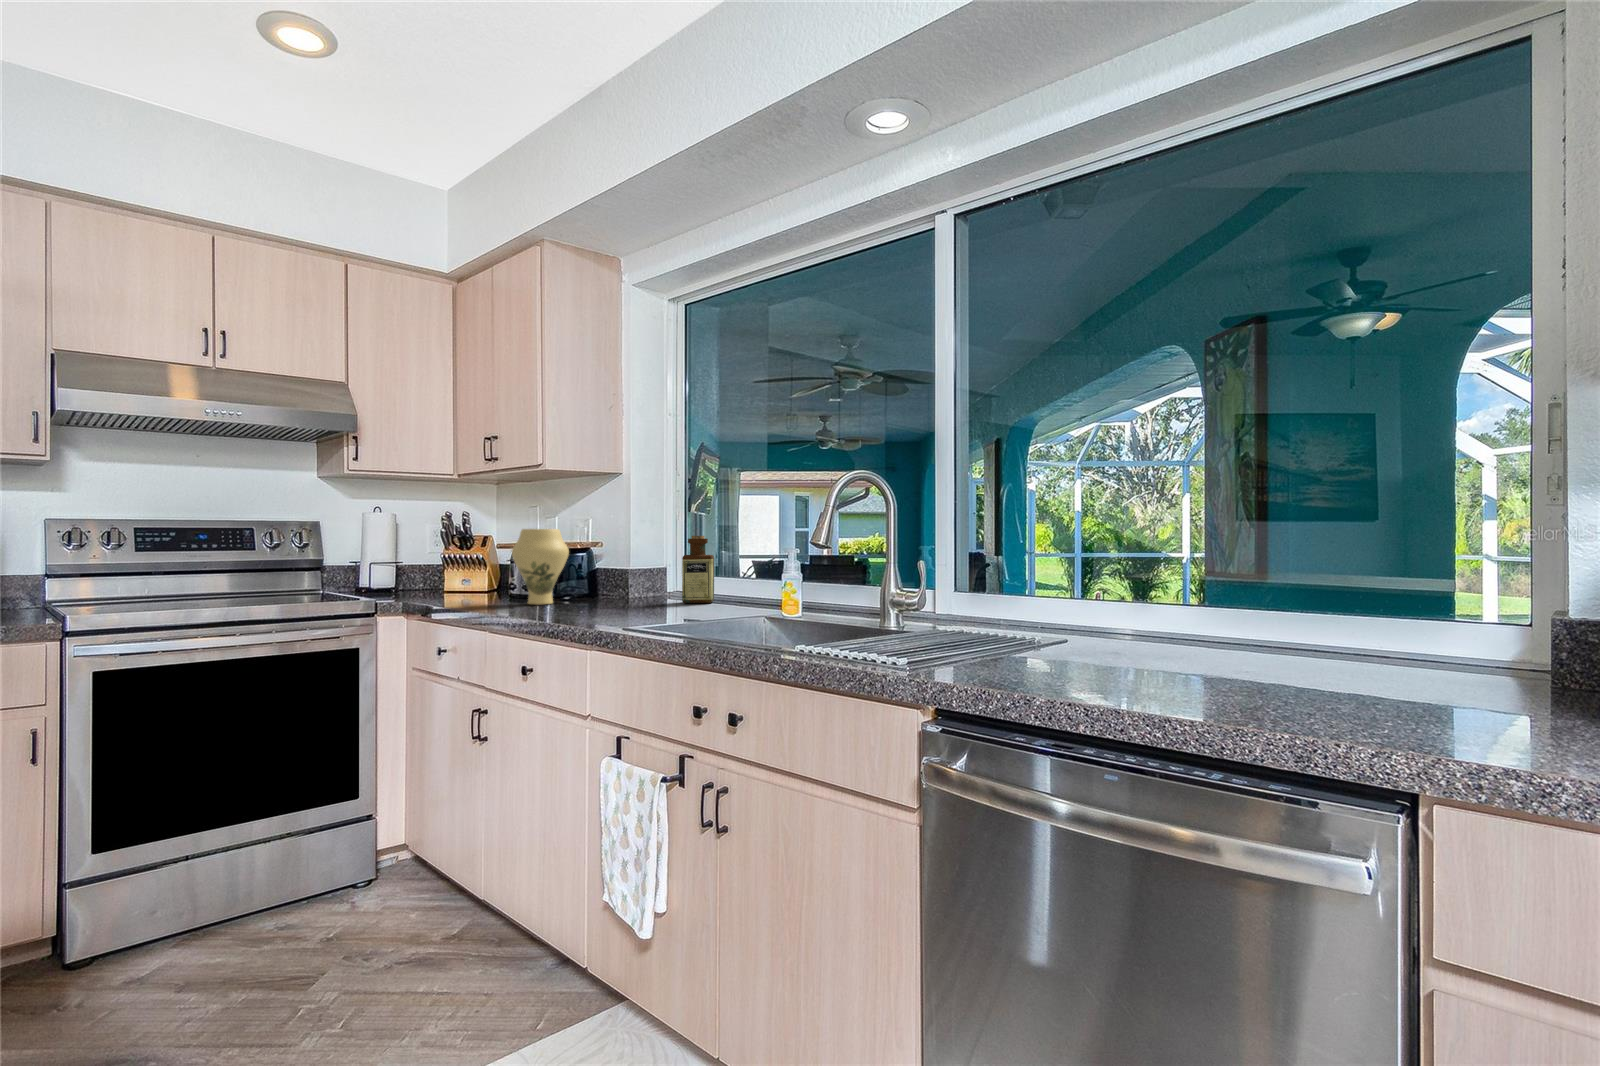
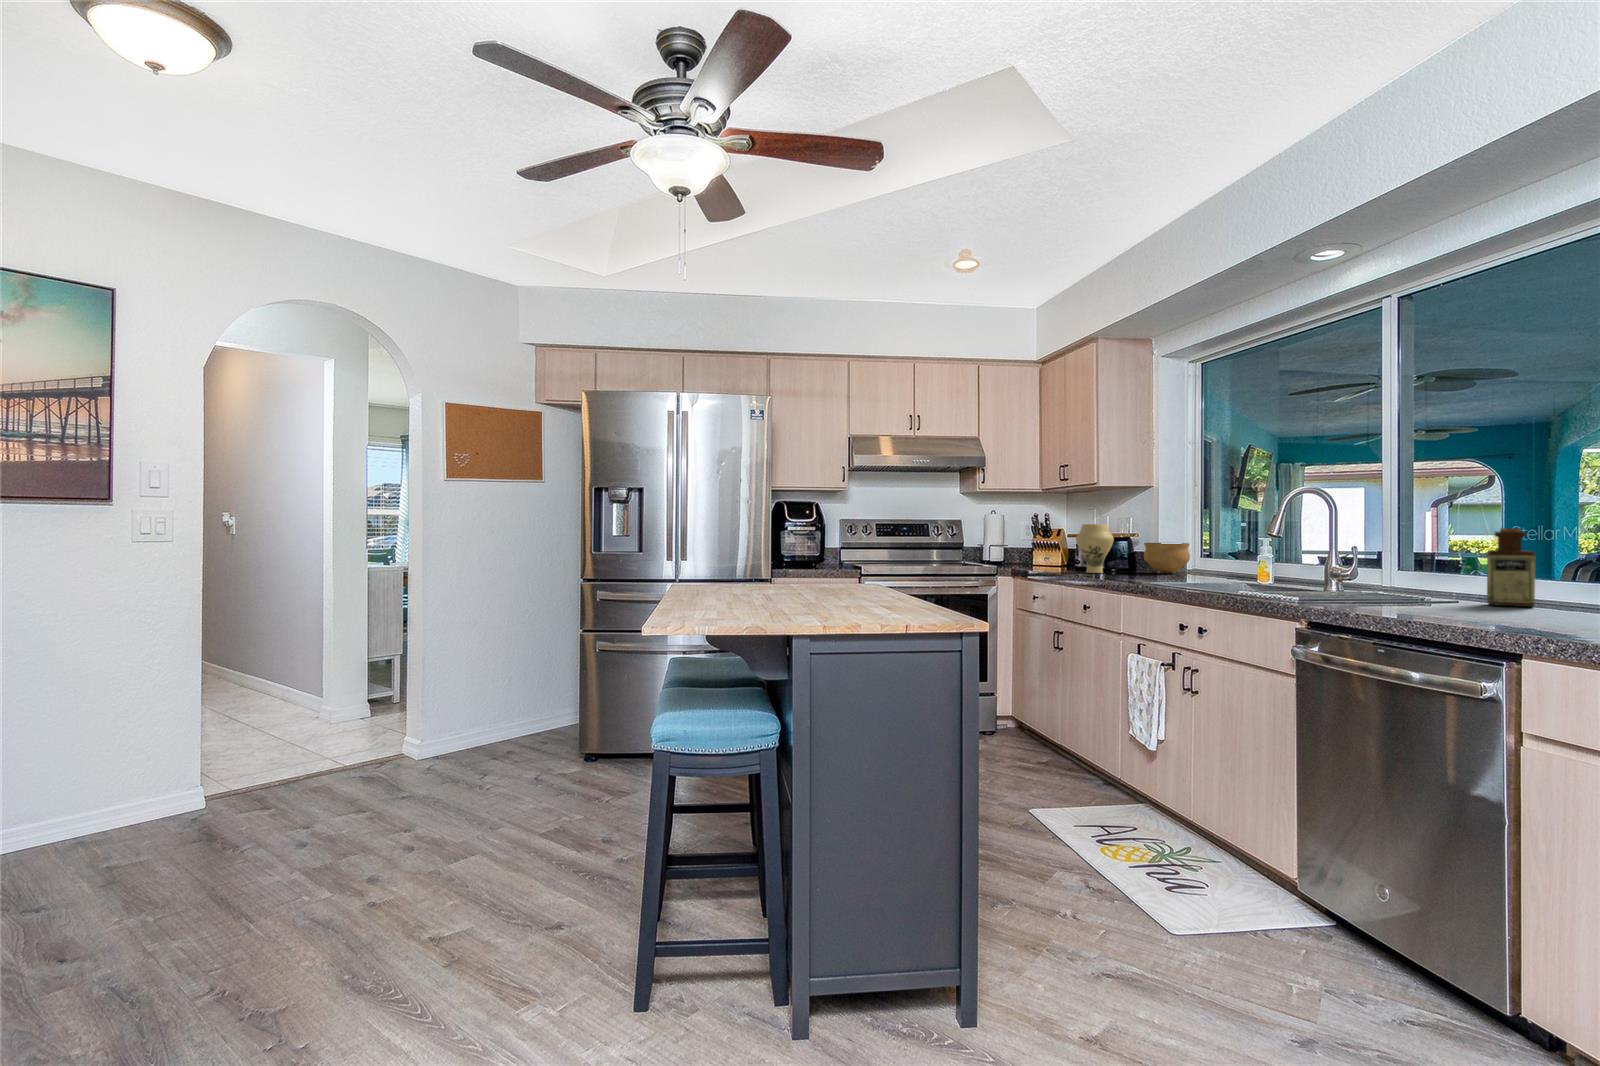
bottle: present [682,536,714,603] -> present [1487,528,1535,607]
bowl: none [612,556,673,600] -> present [1144,543,1190,573]

